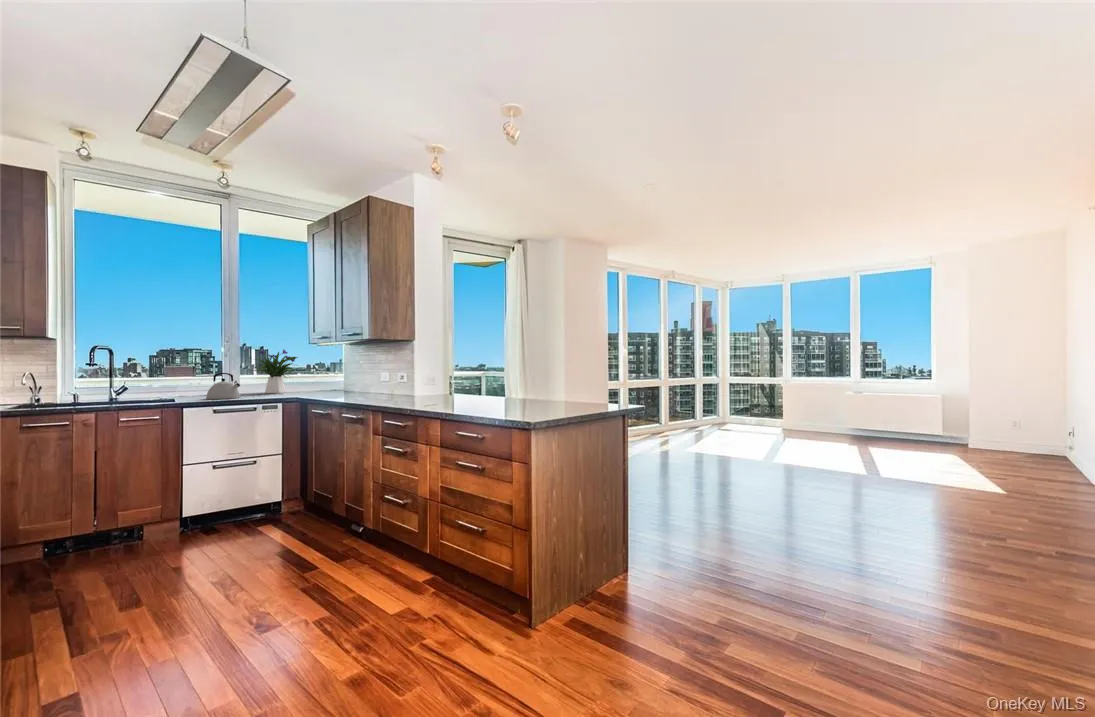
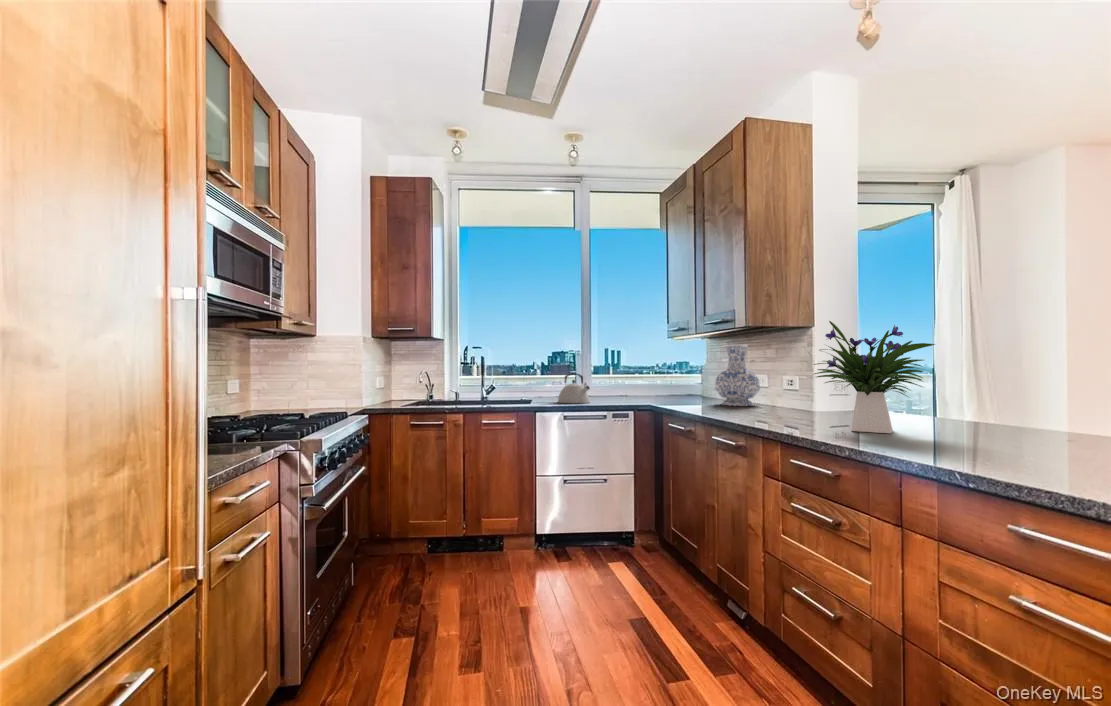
flower arrangement: present [254,347,298,393] -> present [814,321,935,433]
vase: none [350,351,382,395] -> present [715,345,760,406]

